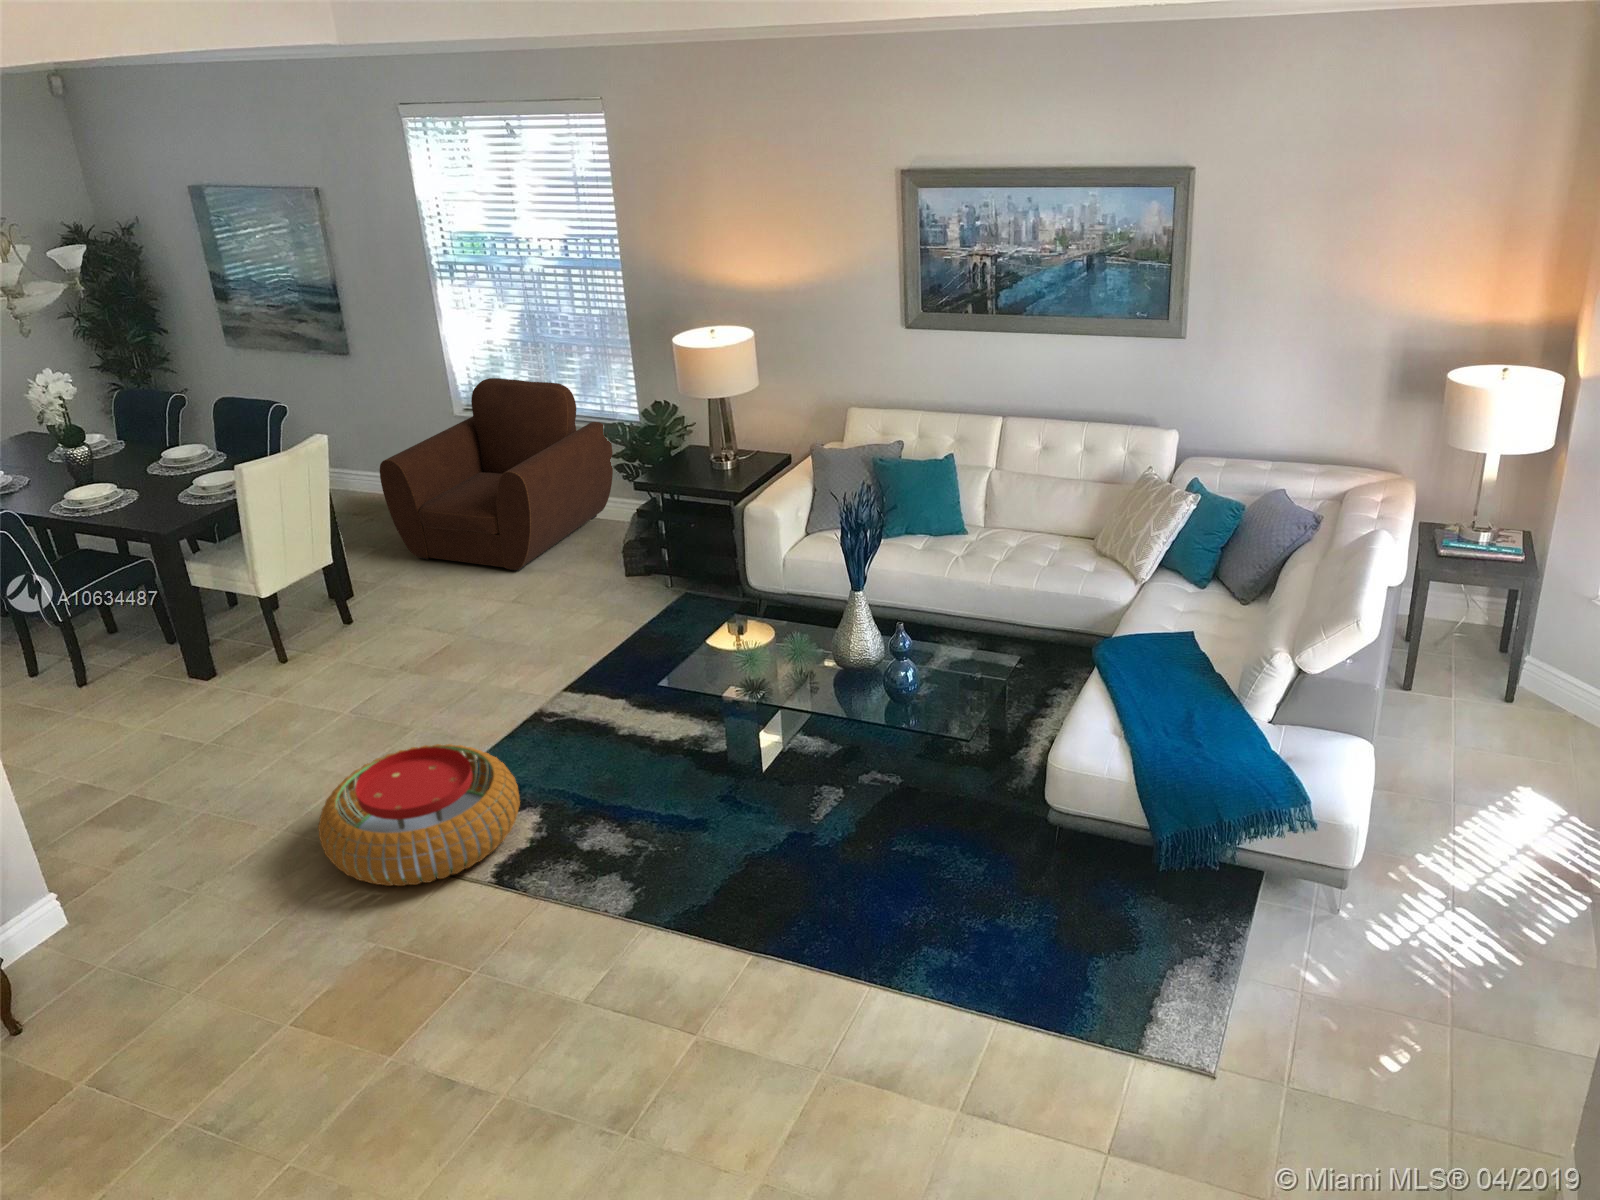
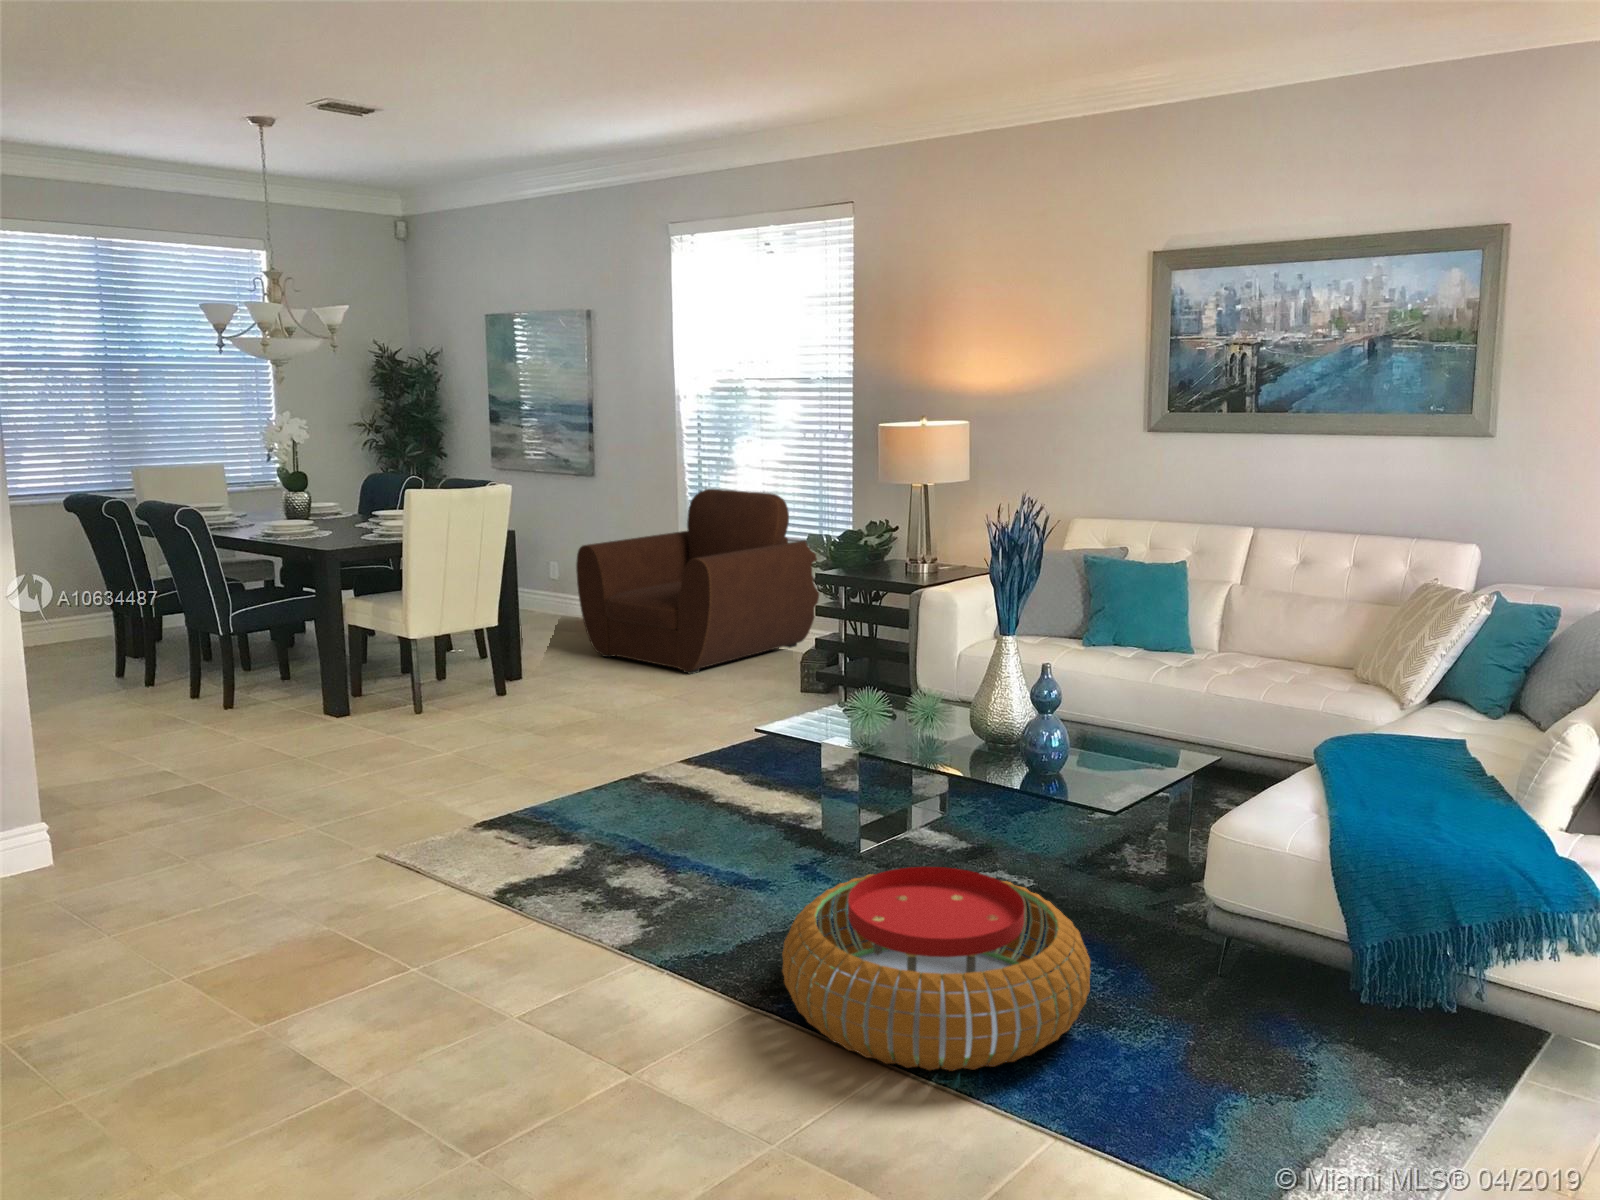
pouf: present [318,744,520,886] -> present [782,867,1090,1071]

